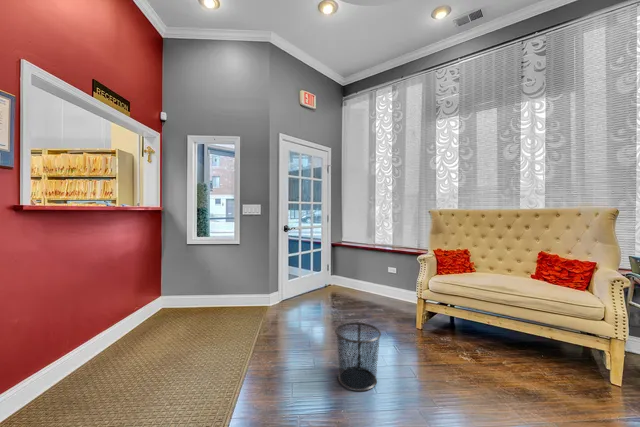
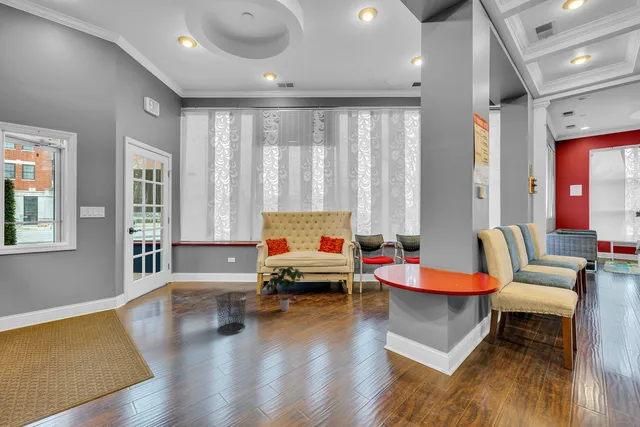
potted plant: none [419,296,490,373] -> present [266,267,304,311]

